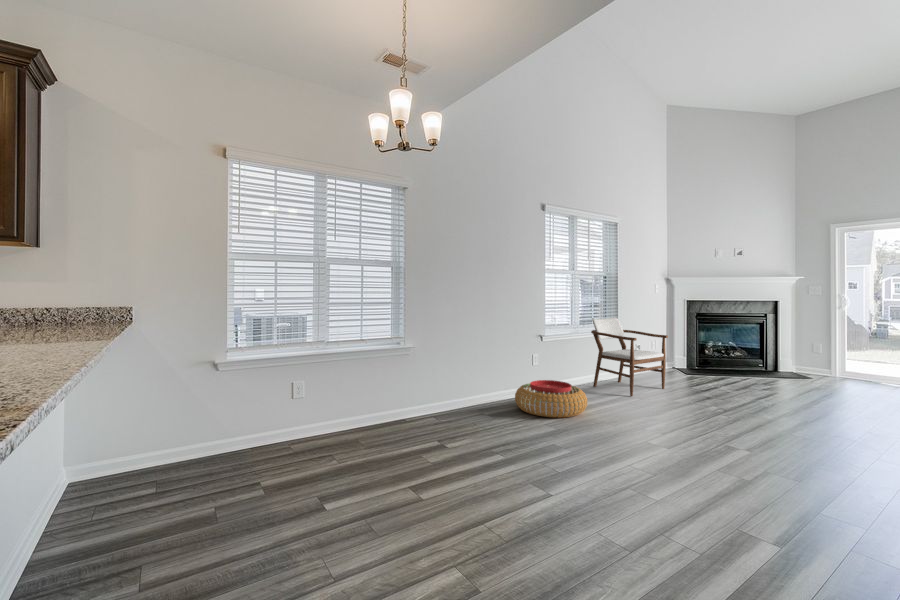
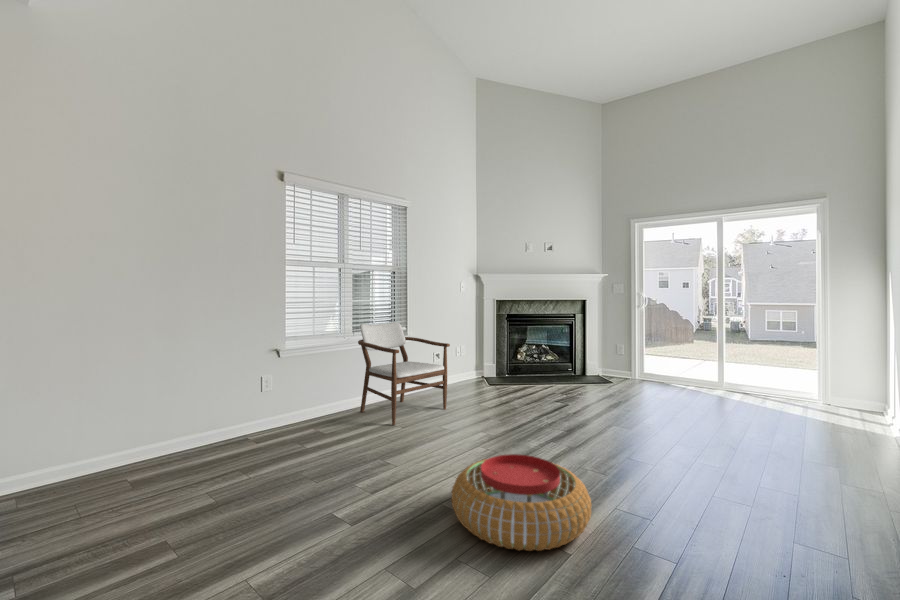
pouf: present [515,380,587,418] -> present [452,454,591,551]

